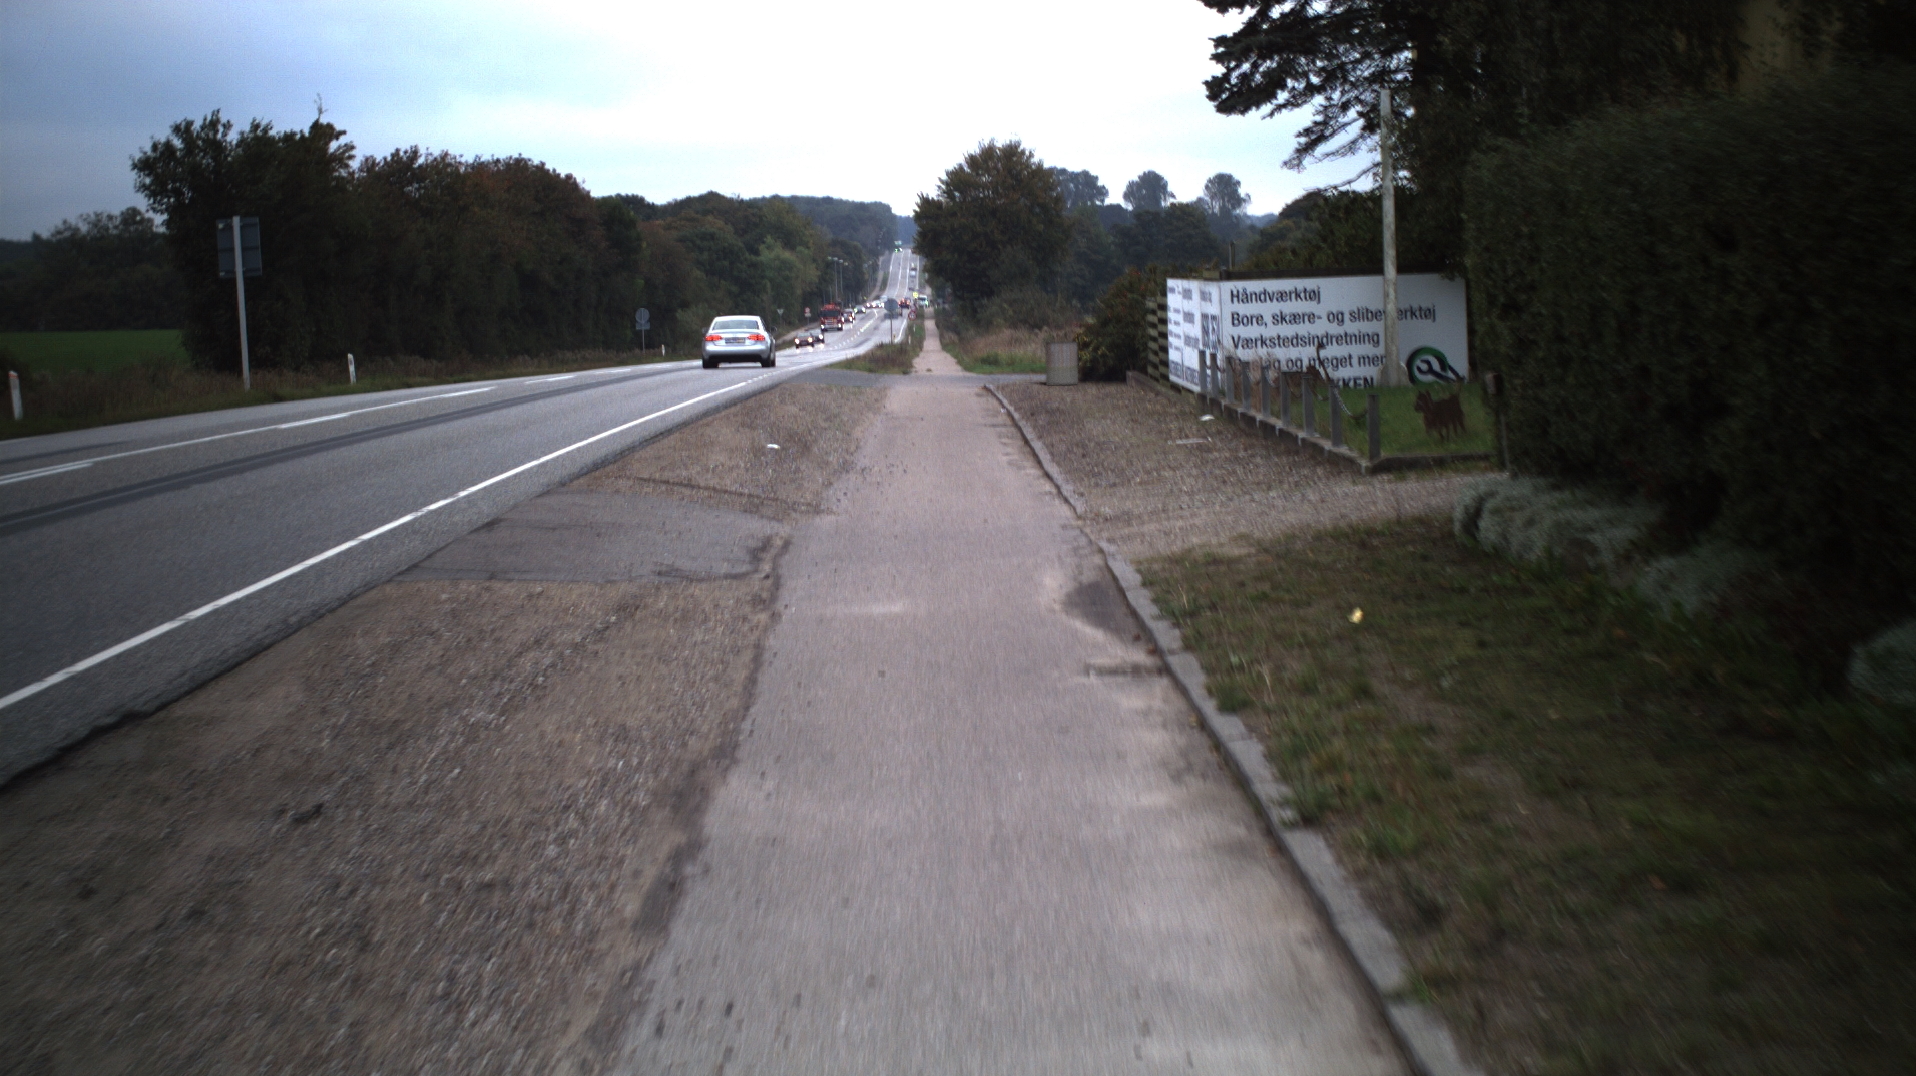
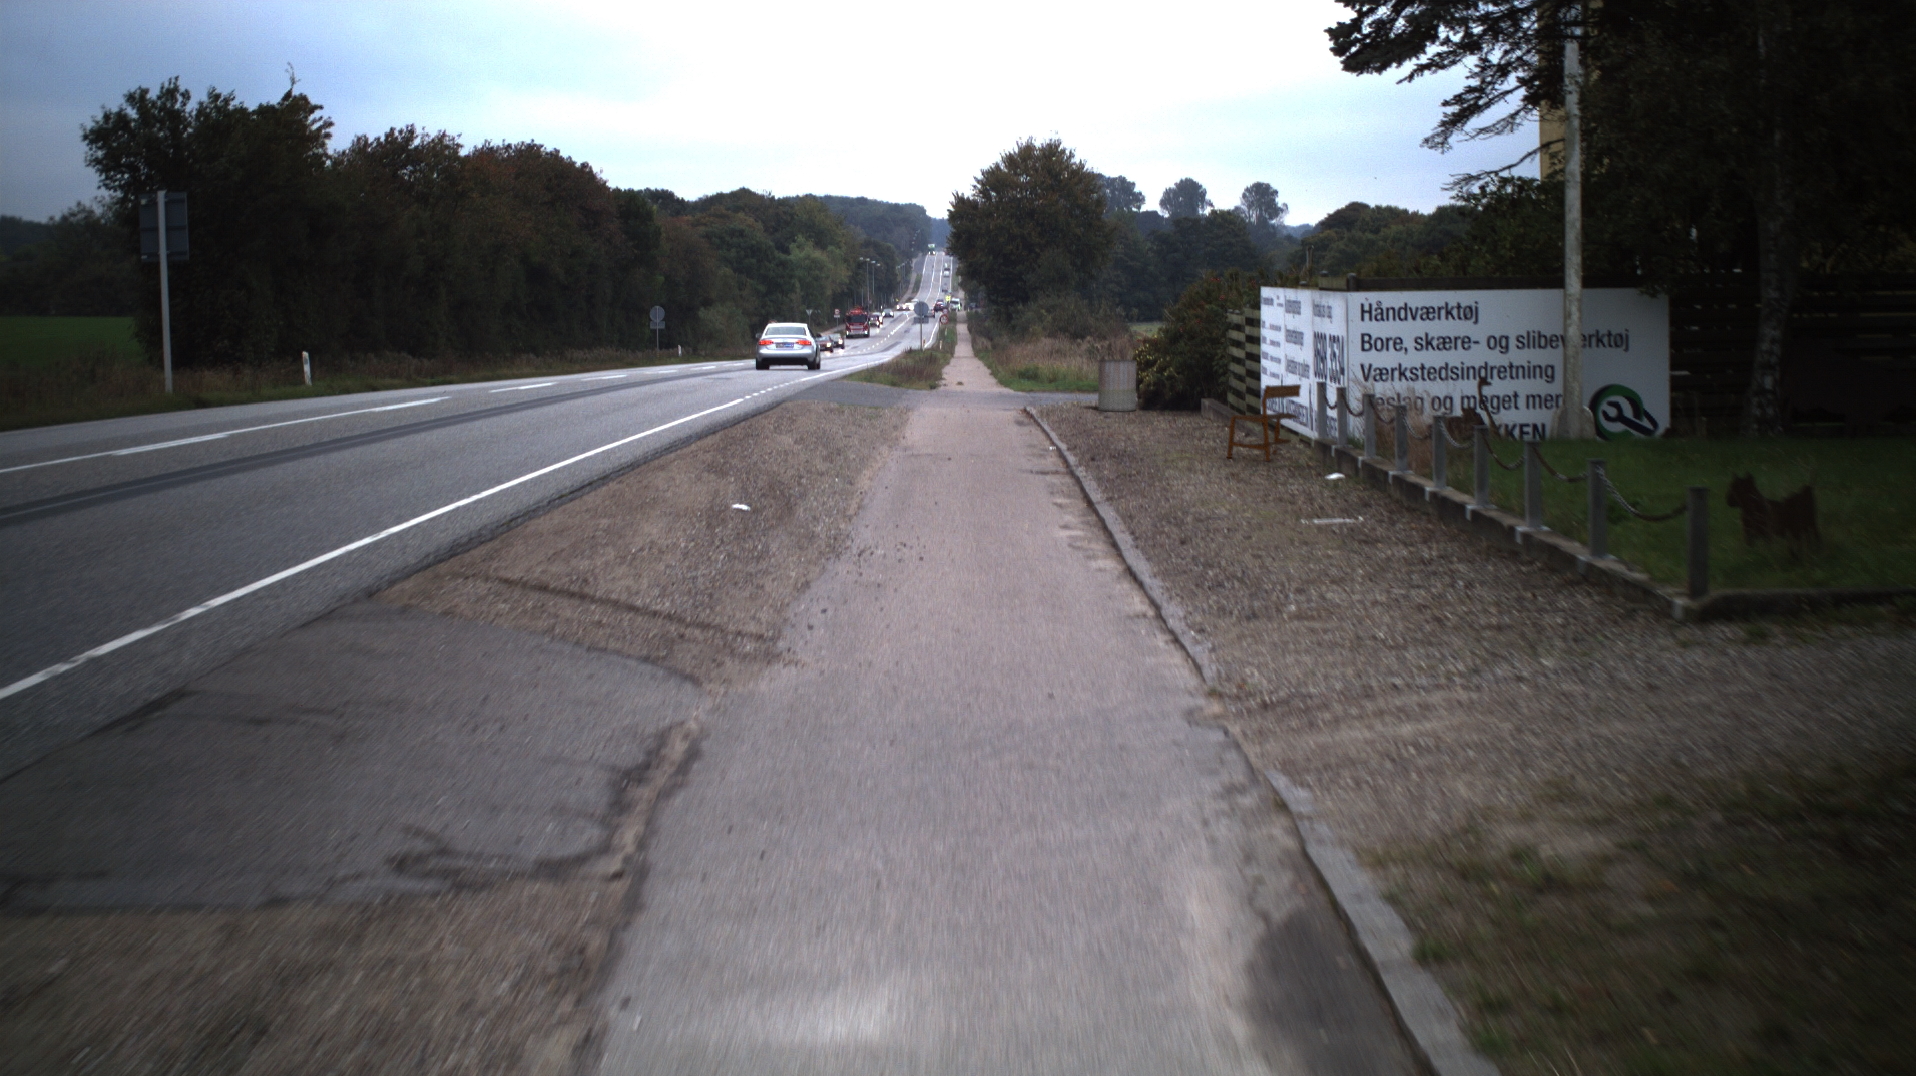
bench: none [1138,353,1205,414] -> present [1227,384,1301,461]

